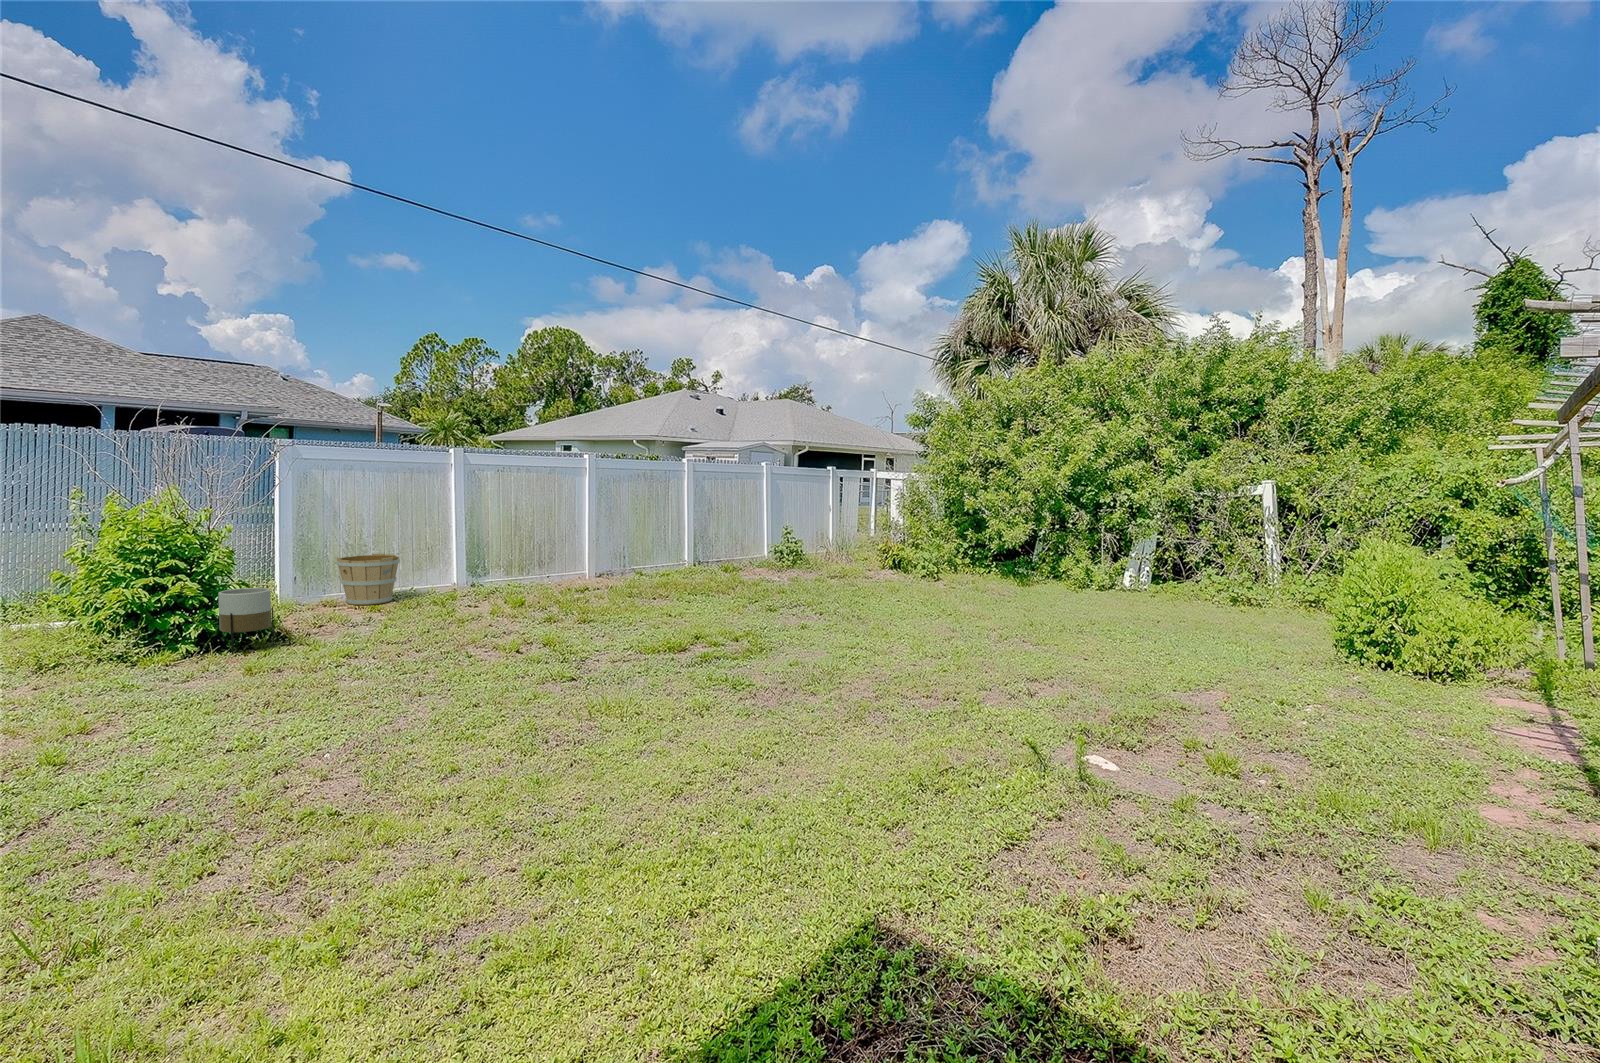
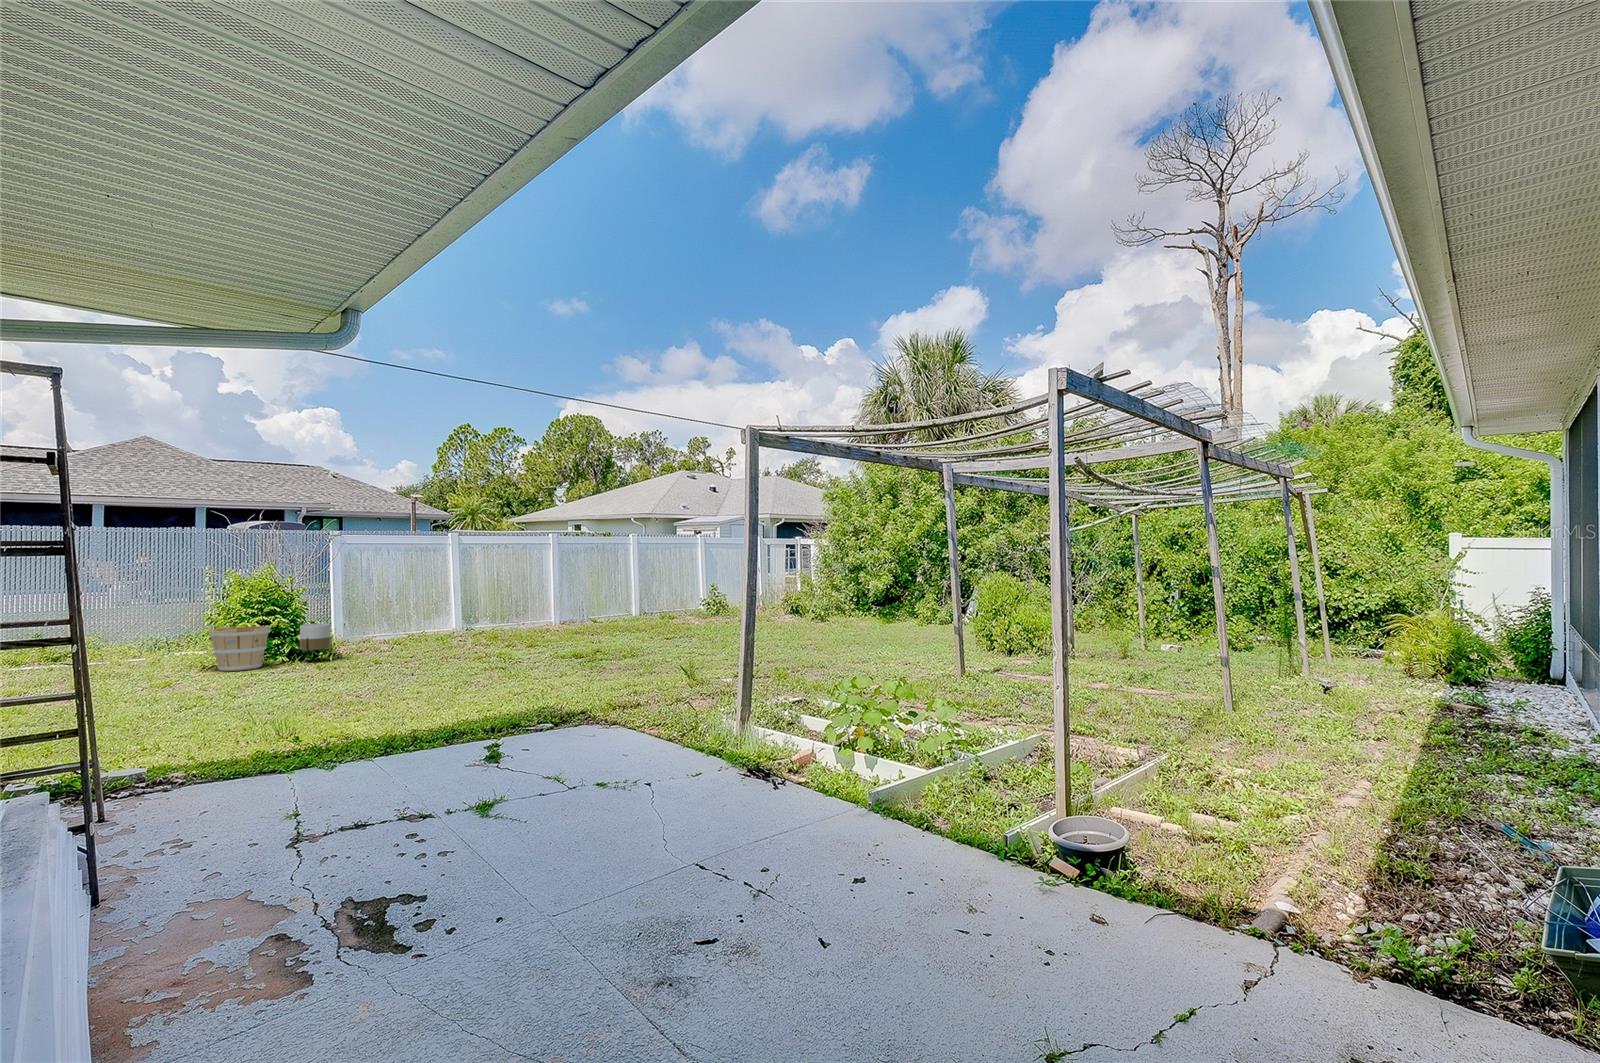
wooden bucket: present [336,554,400,605] -> present [209,625,271,671]

